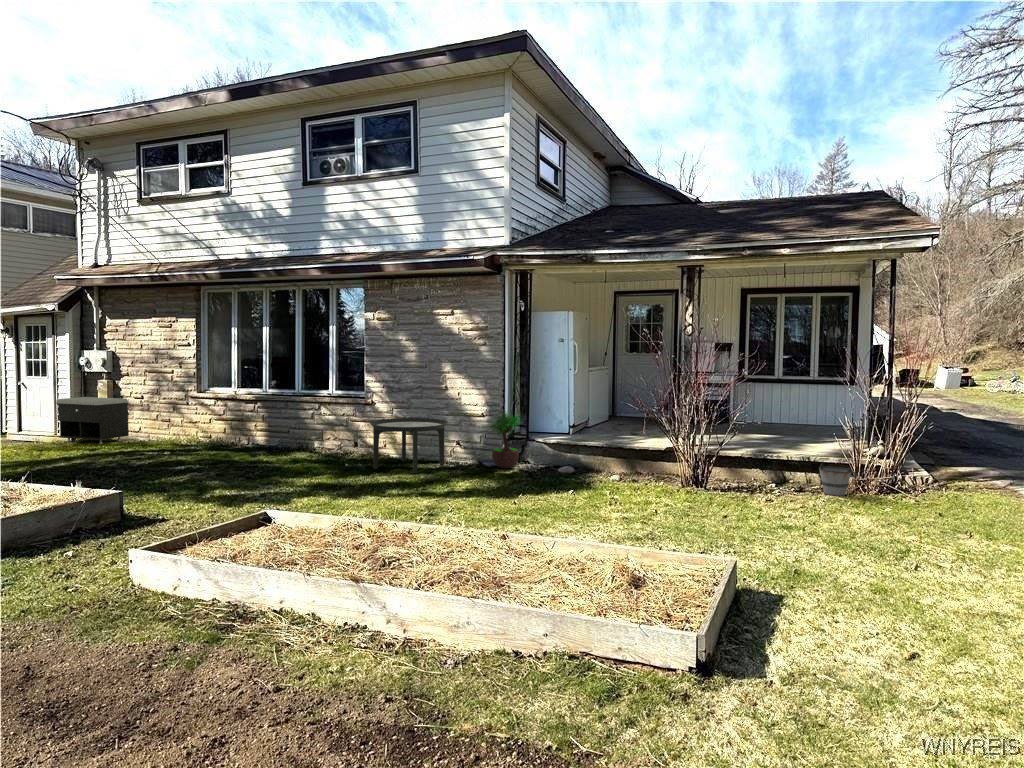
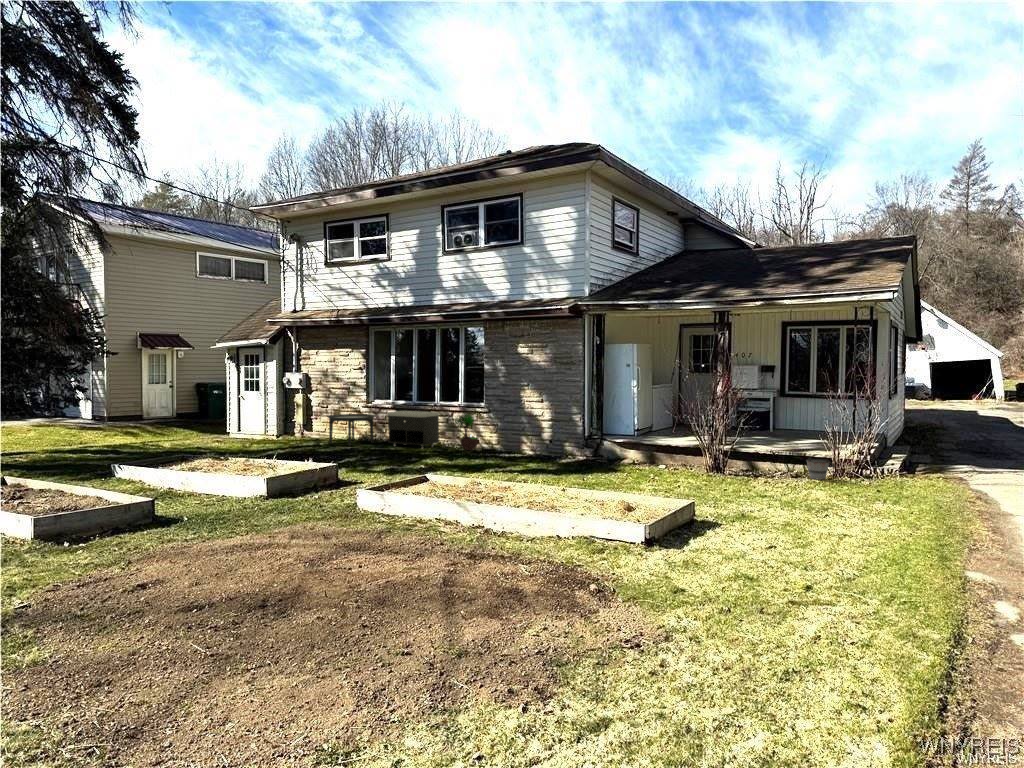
storage bench: present [56,397,129,444] -> present [387,411,439,448]
potted tree: present [489,412,520,468] -> present [455,412,478,450]
round table: present [370,418,448,474] -> present [327,414,375,446]

